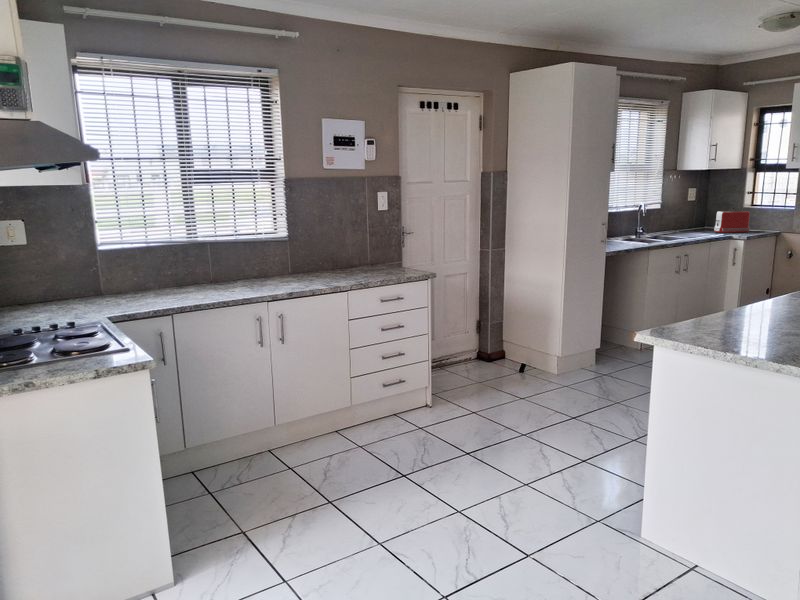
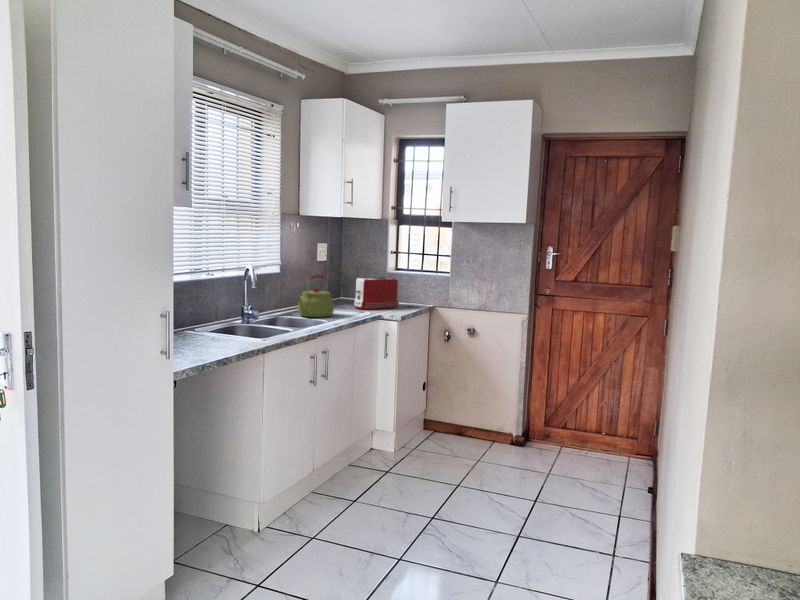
kettle: none [672,209,698,237] -> present [298,275,334,317]

